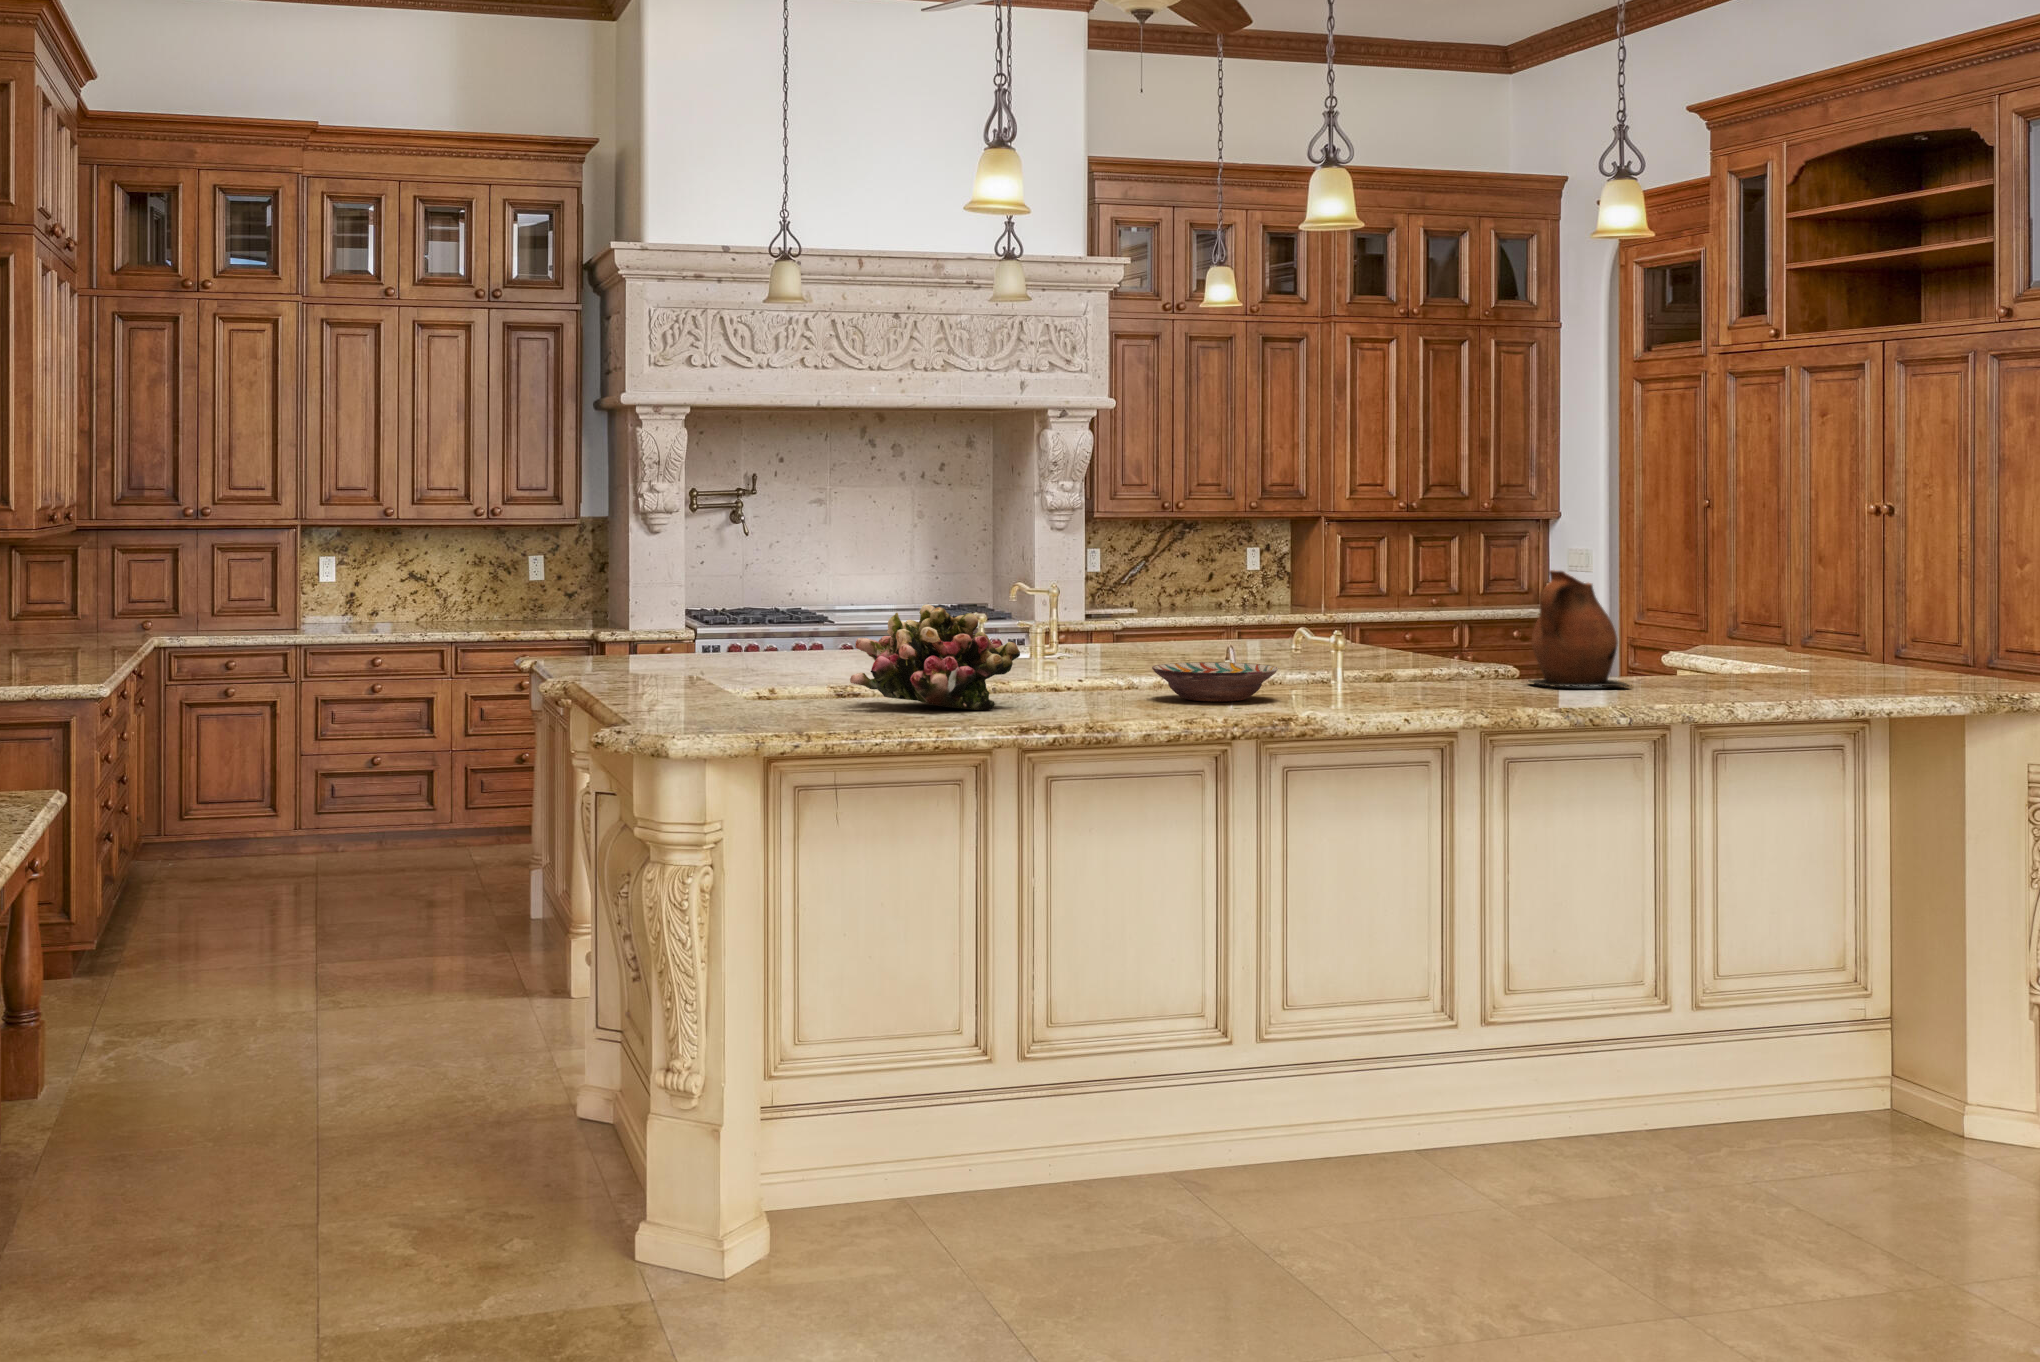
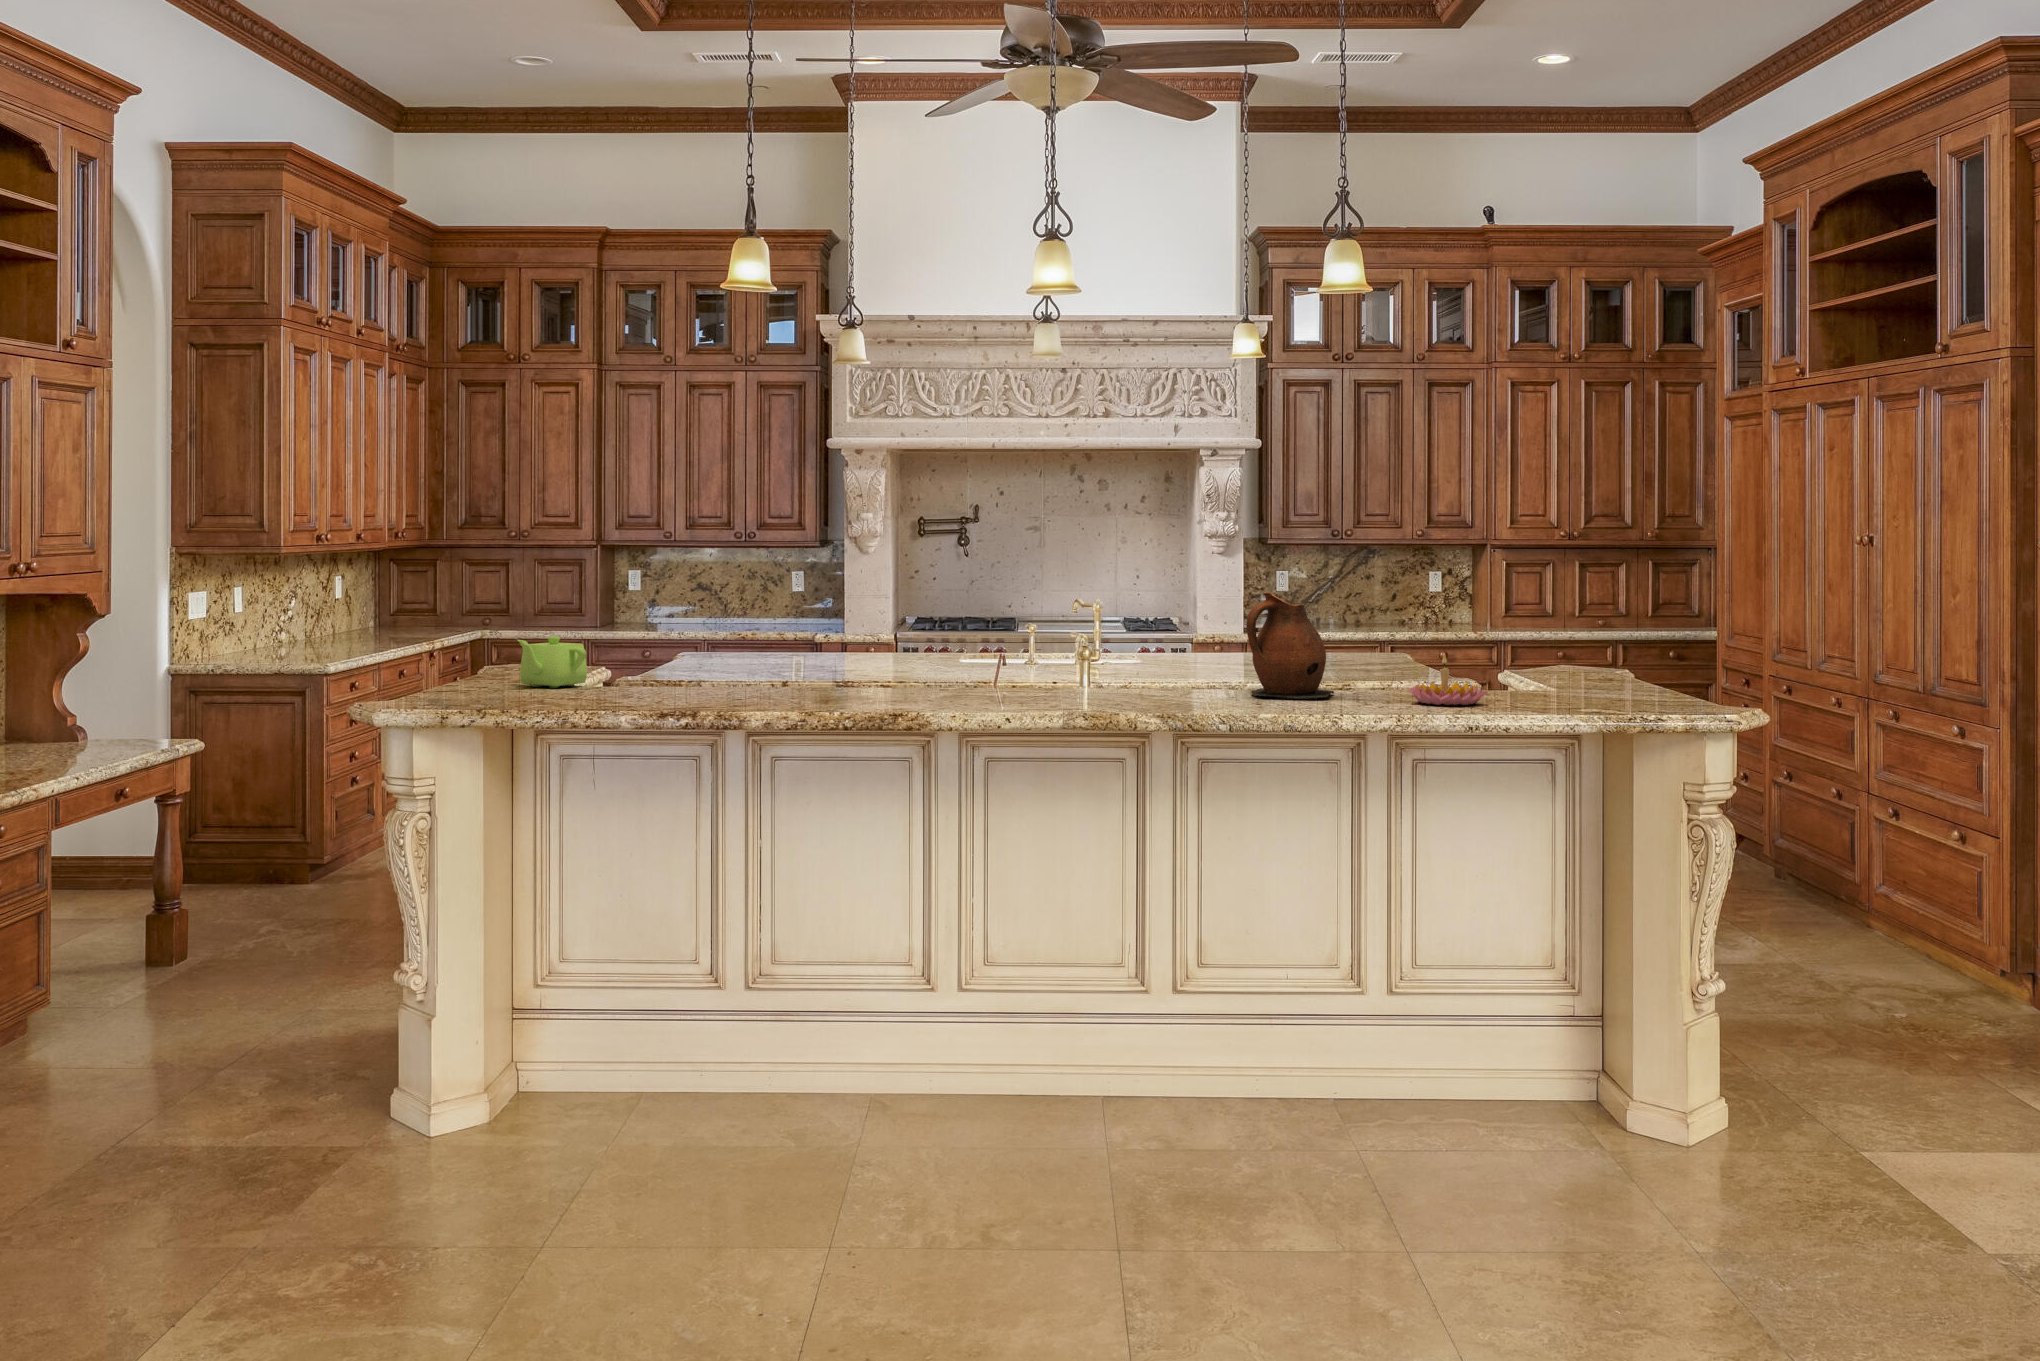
flower arrangement: present [850,604,1020,710] -> none [605,612,747,698]
candle holder: none [1717,632,1808,691] -> present [1409,653,1487,706]
teapot: none [669,639,779,704] -> present [517,636,587,688]
decorative bowl: present [1152,662,1278,702] -> none [872,665,977,698]

